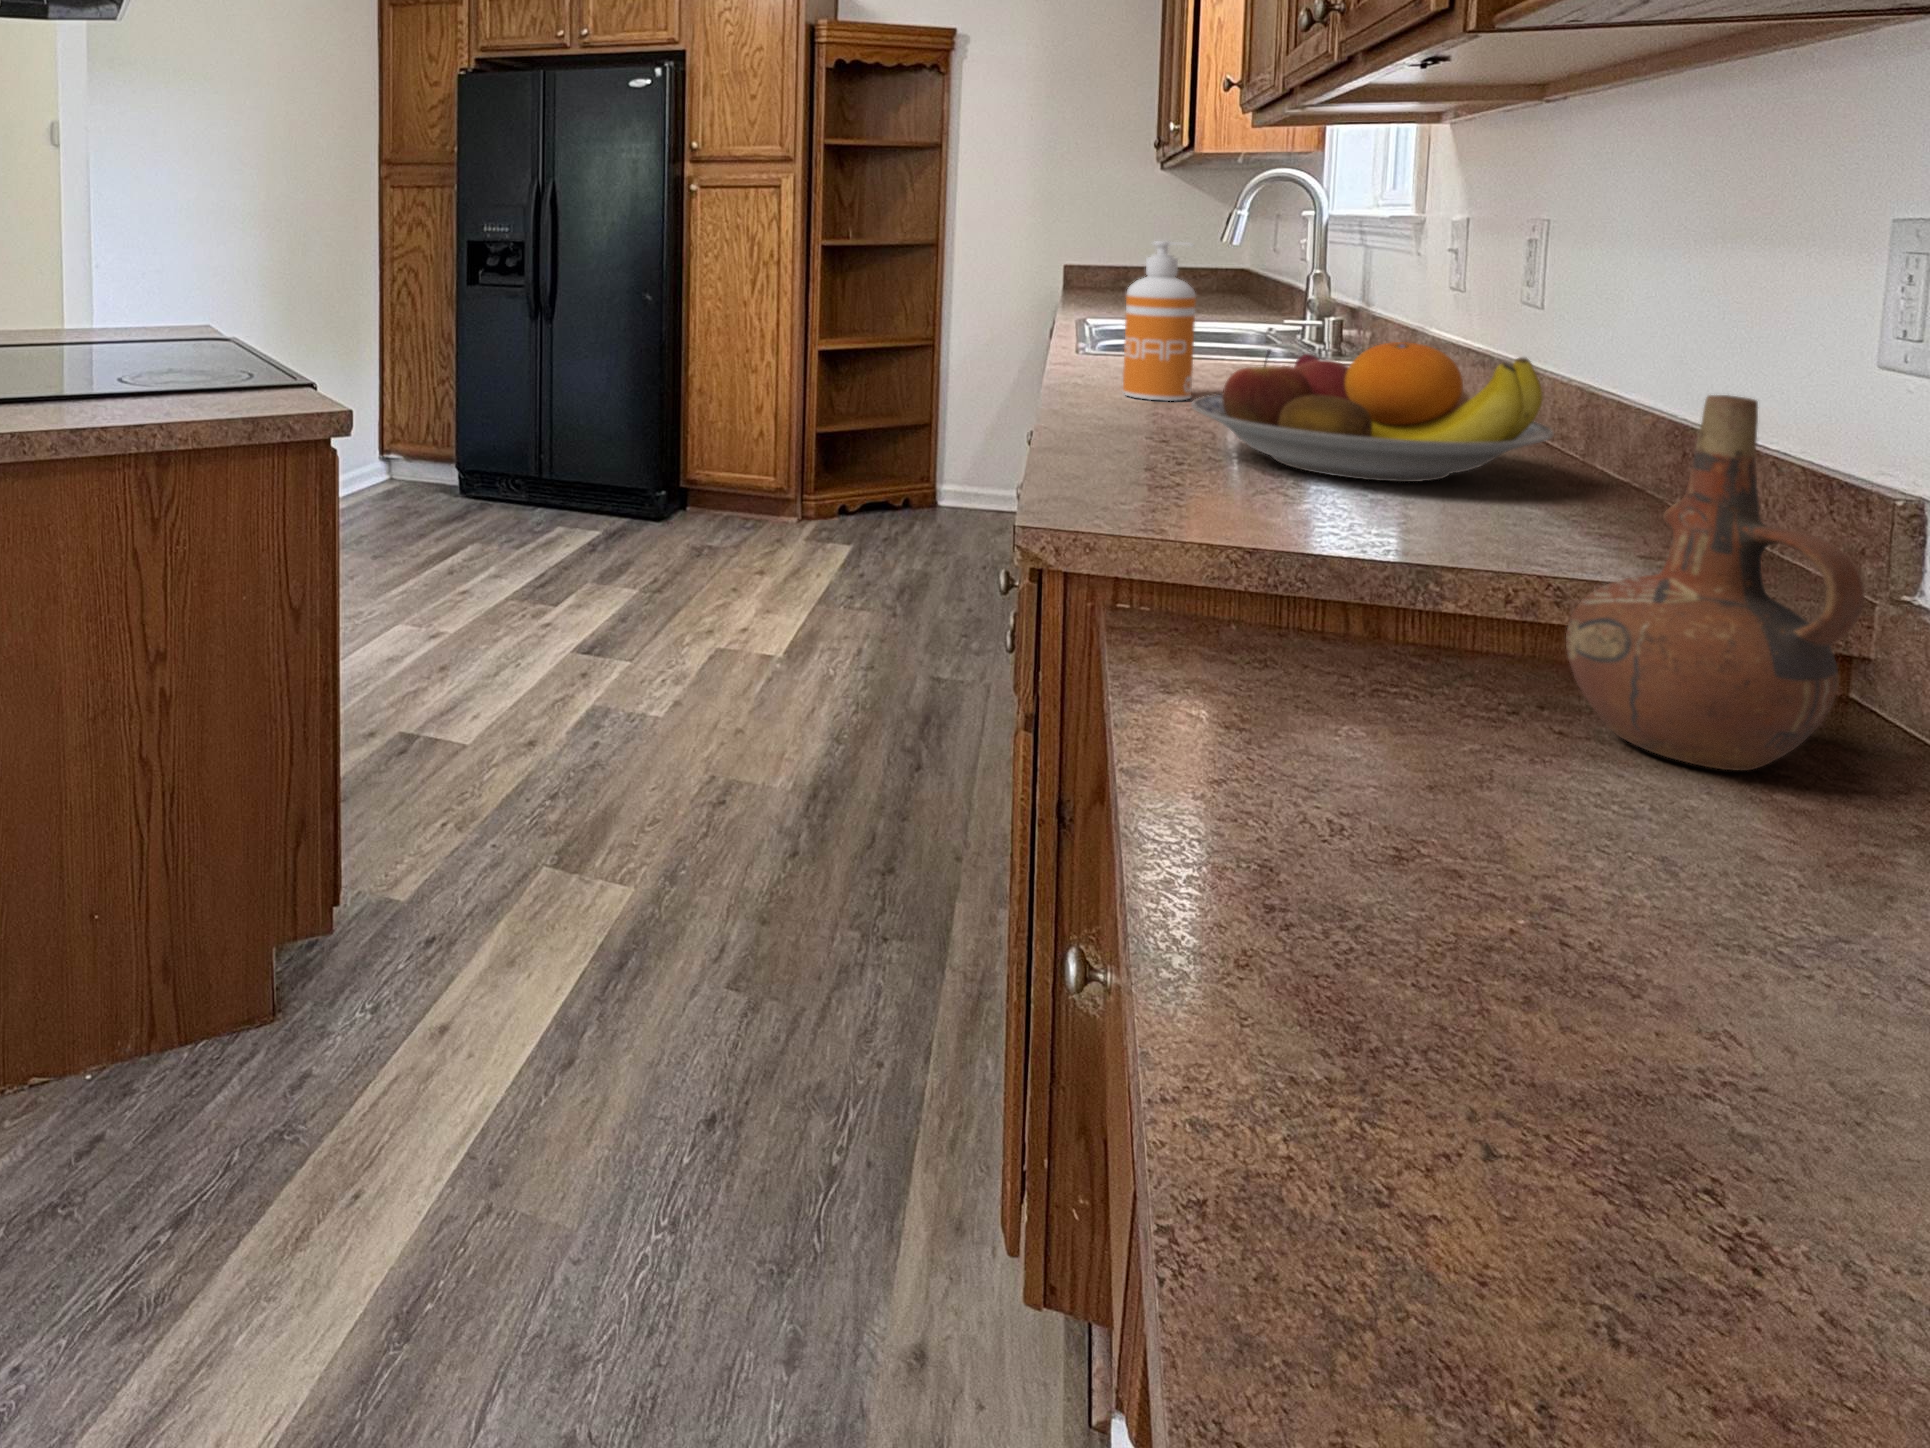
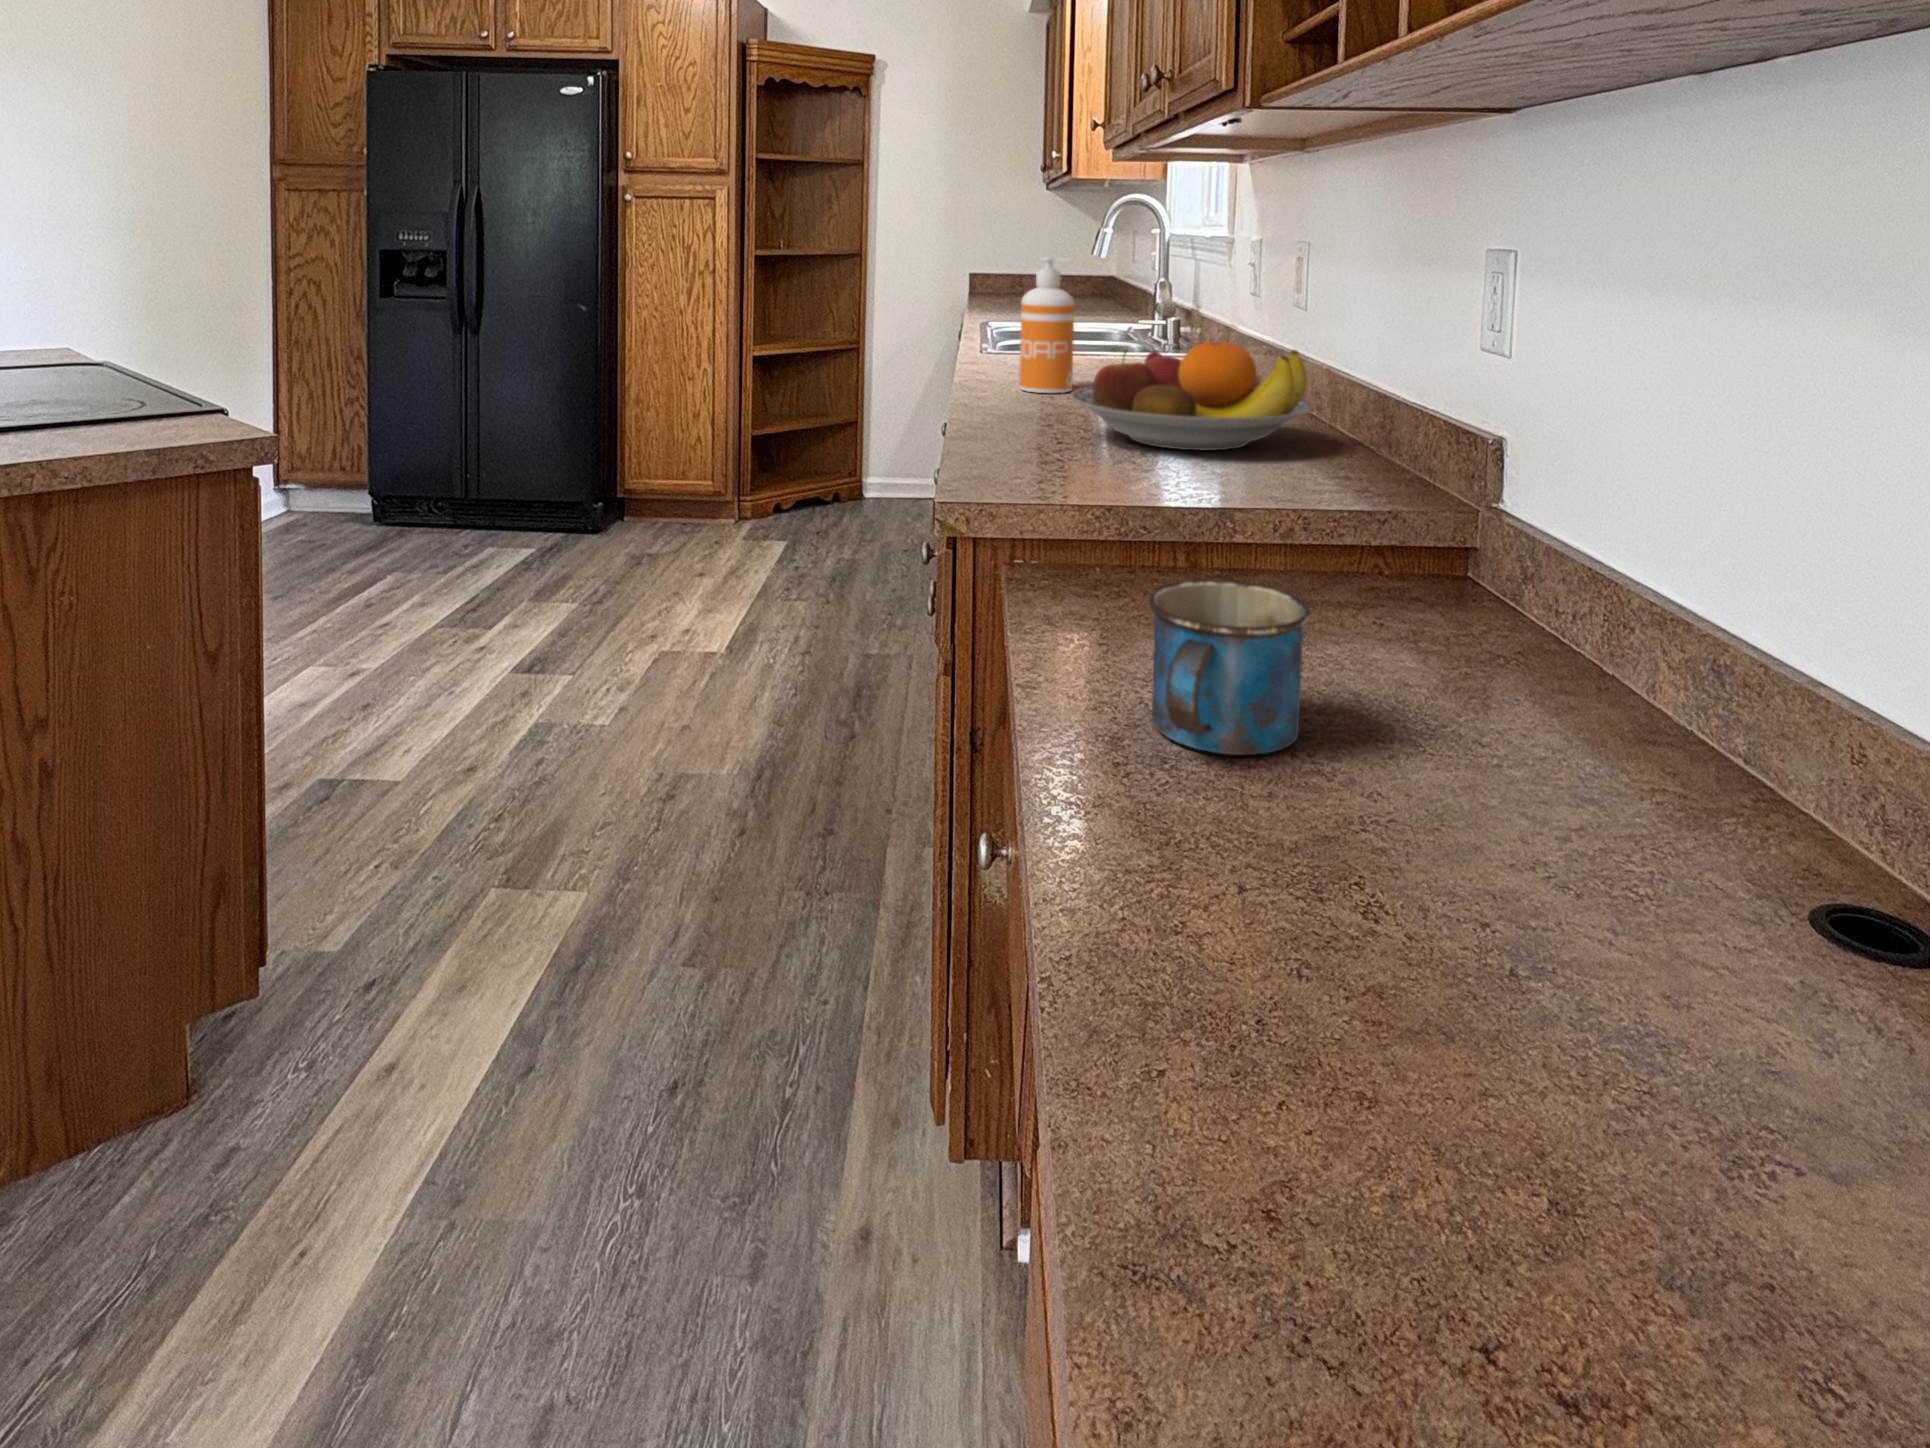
ceramic pitcher: present [1566,395,1864,770] -> none [1309,376,1467,635]
mug: none [1321,662,1598,930] -> present [1149,580,1310,755]

